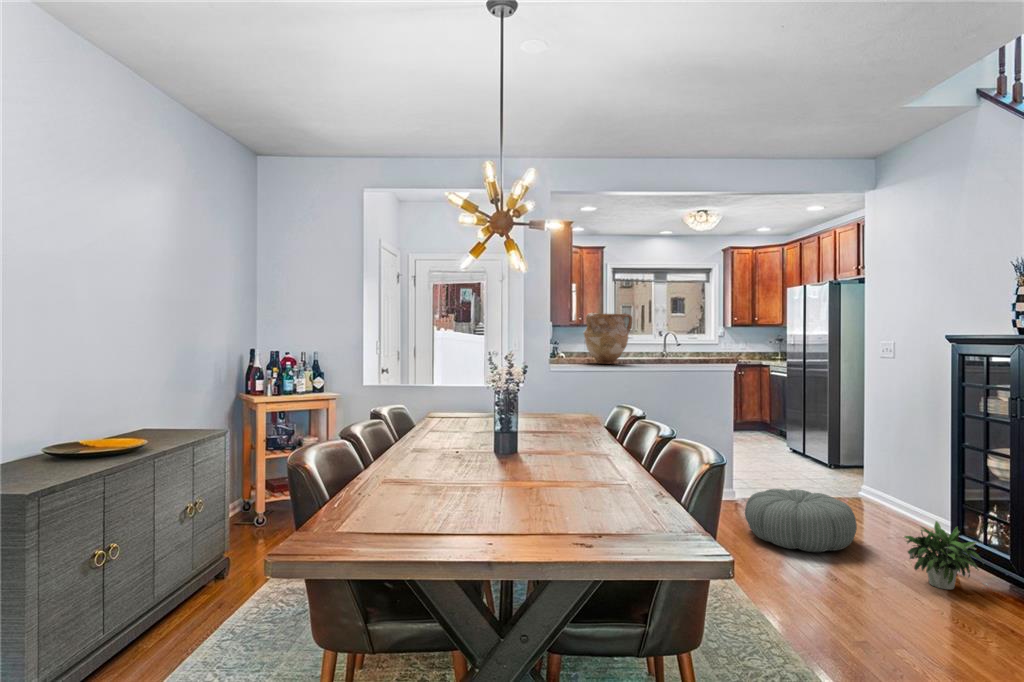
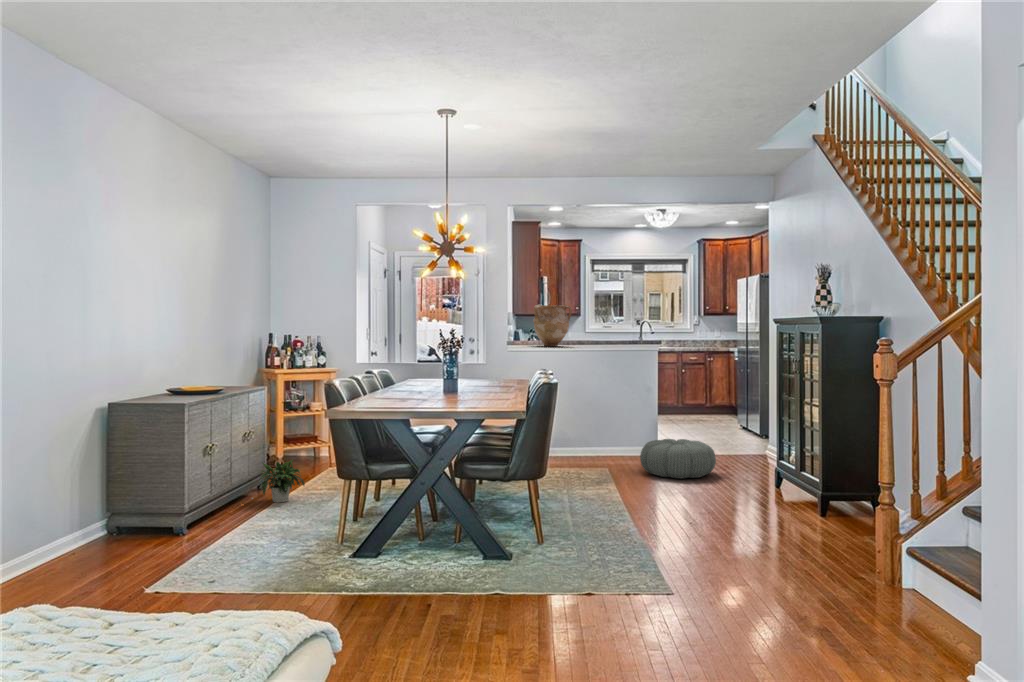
potted plant: present [904,521,989,589] -> present [252,460,305,502]

